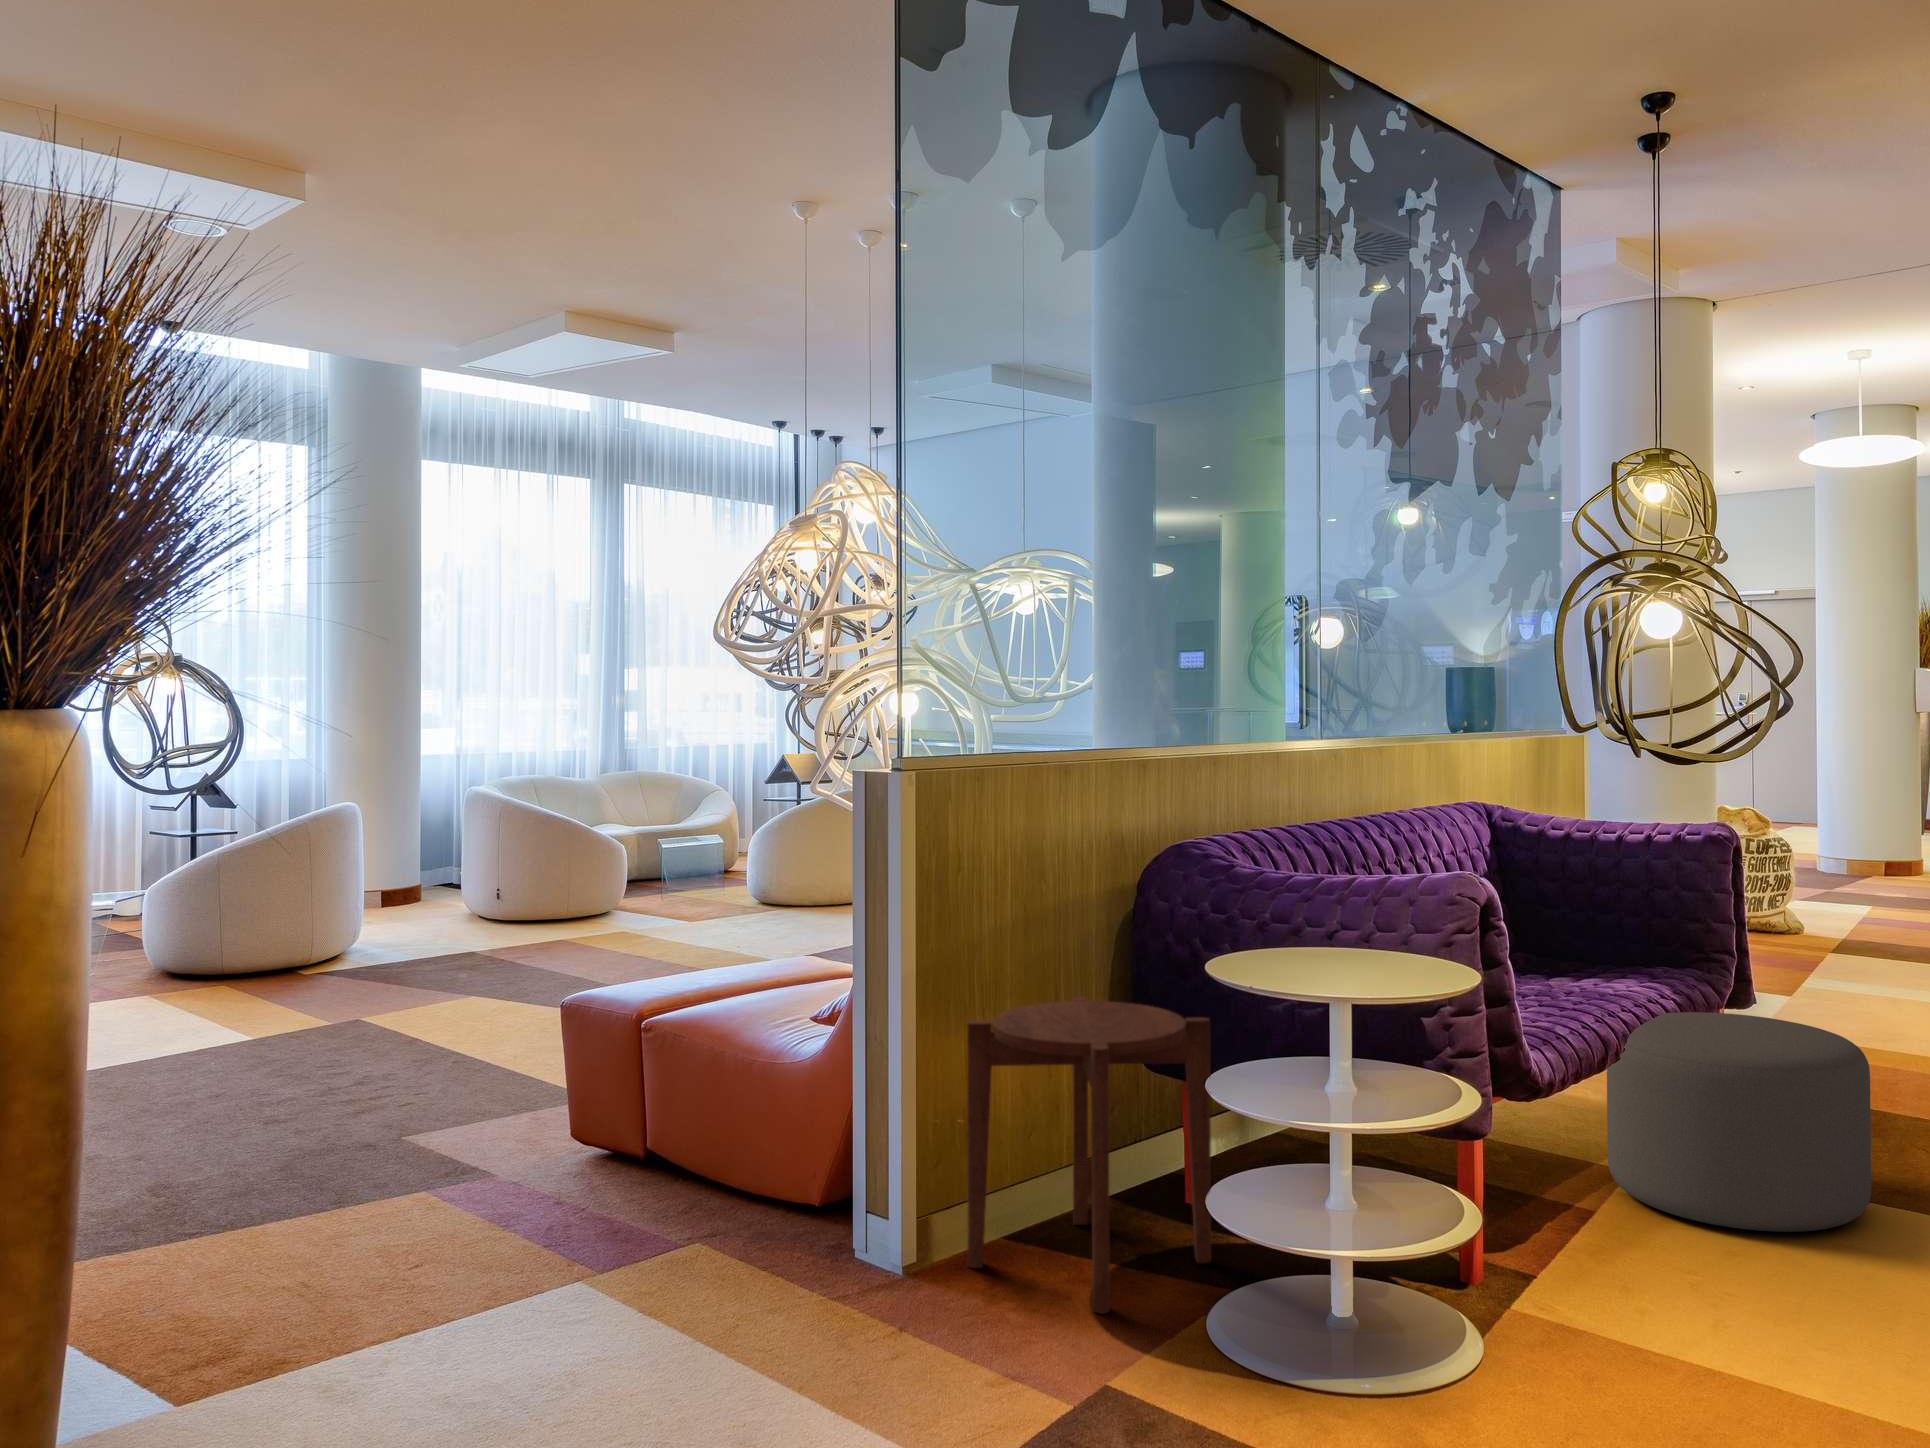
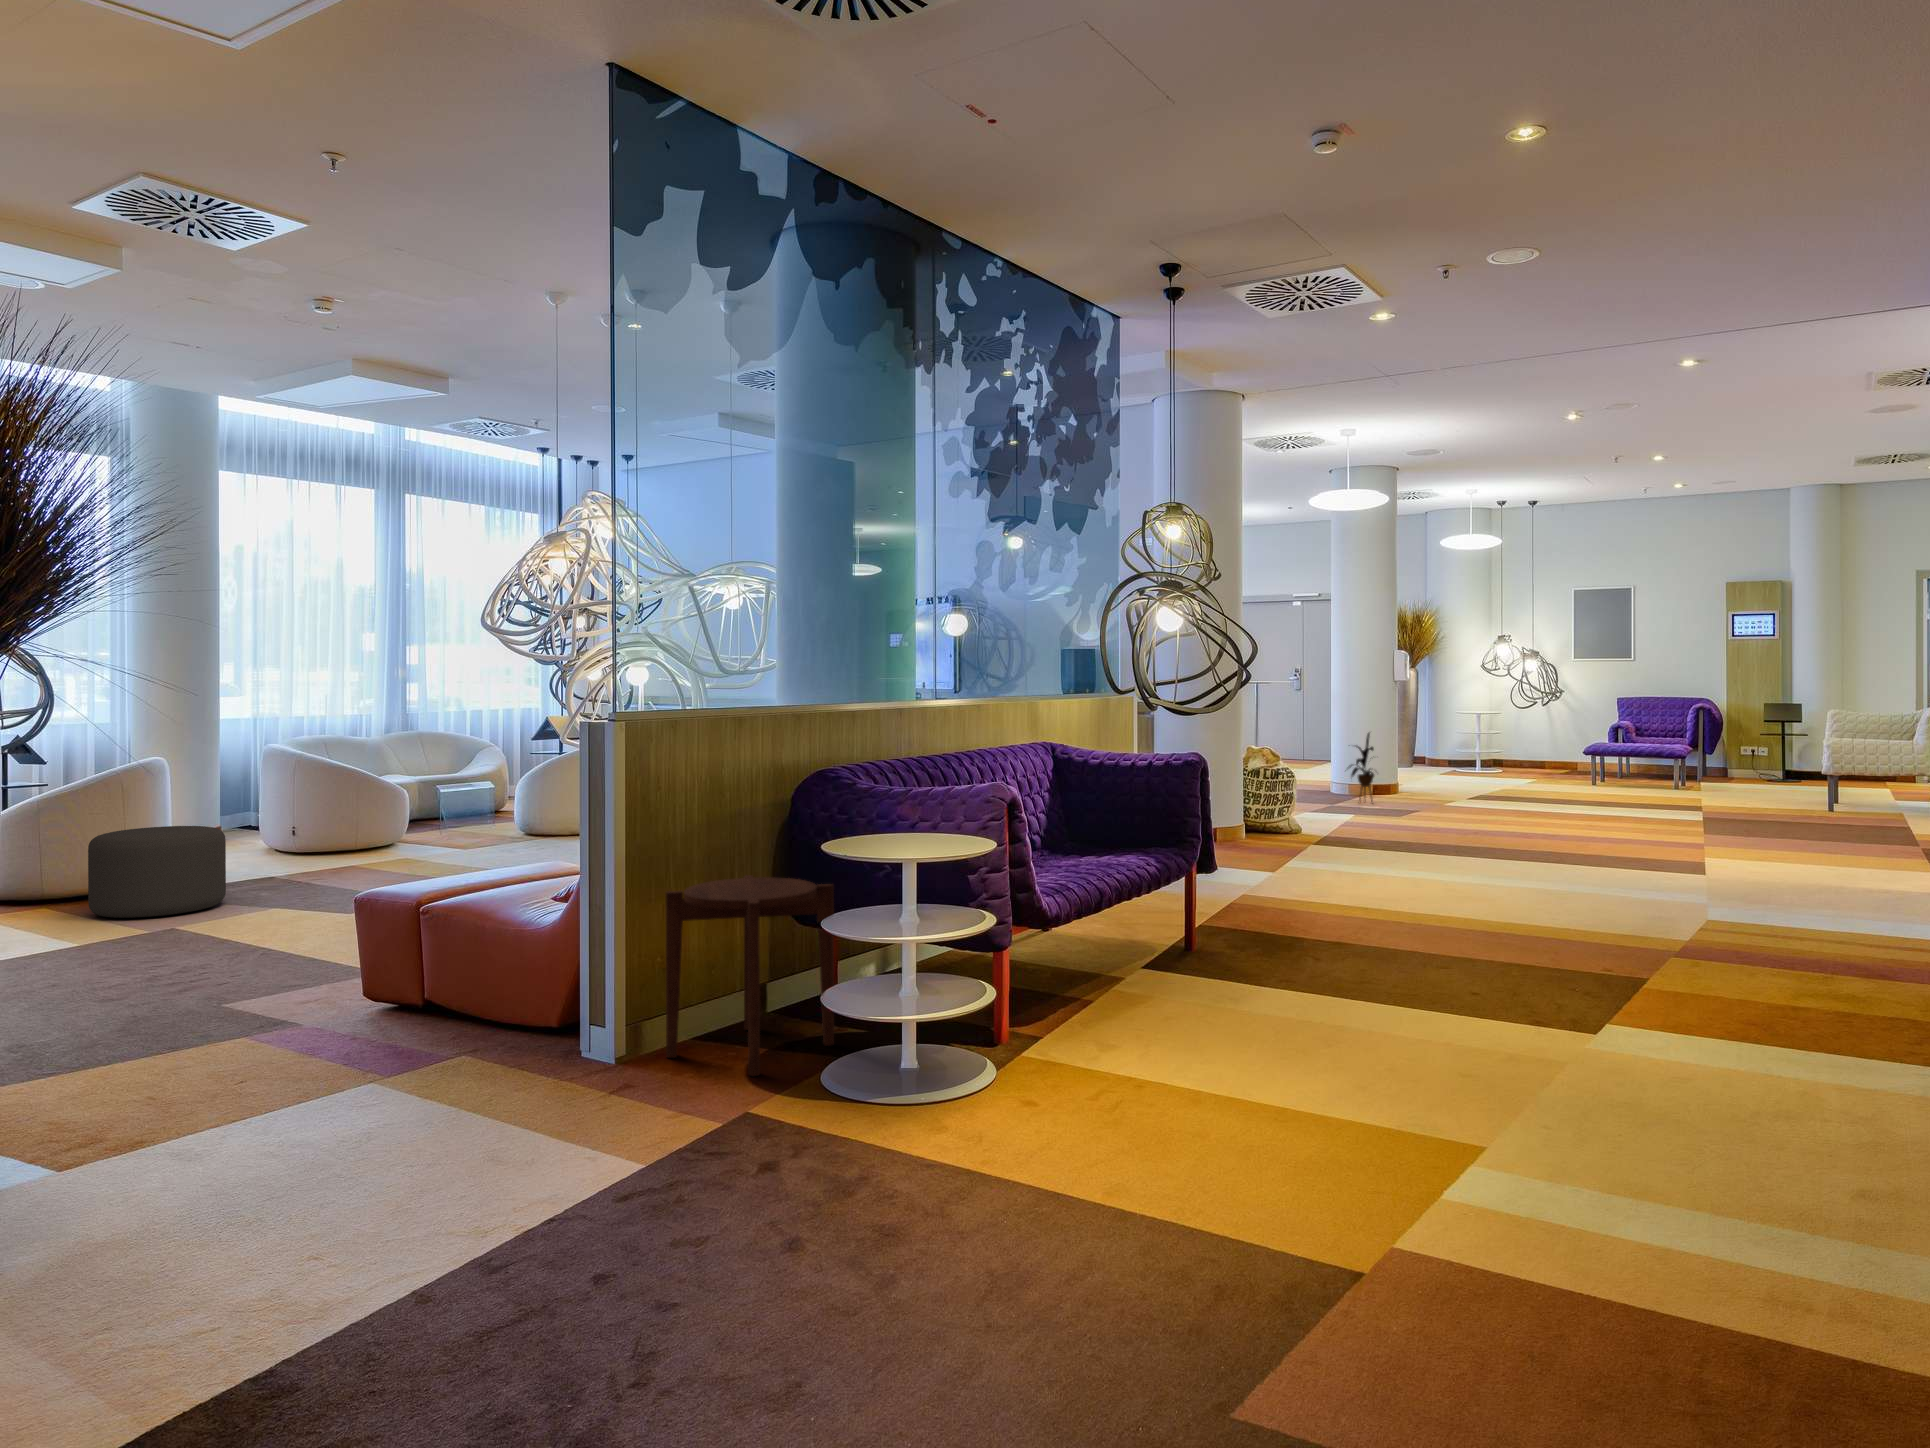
house plant: none [1852,781,1908,884] -> present [1350,733,1374,802]
ottoman: present [1607,1012,1871,1232] -> present [88,826,226,918]

